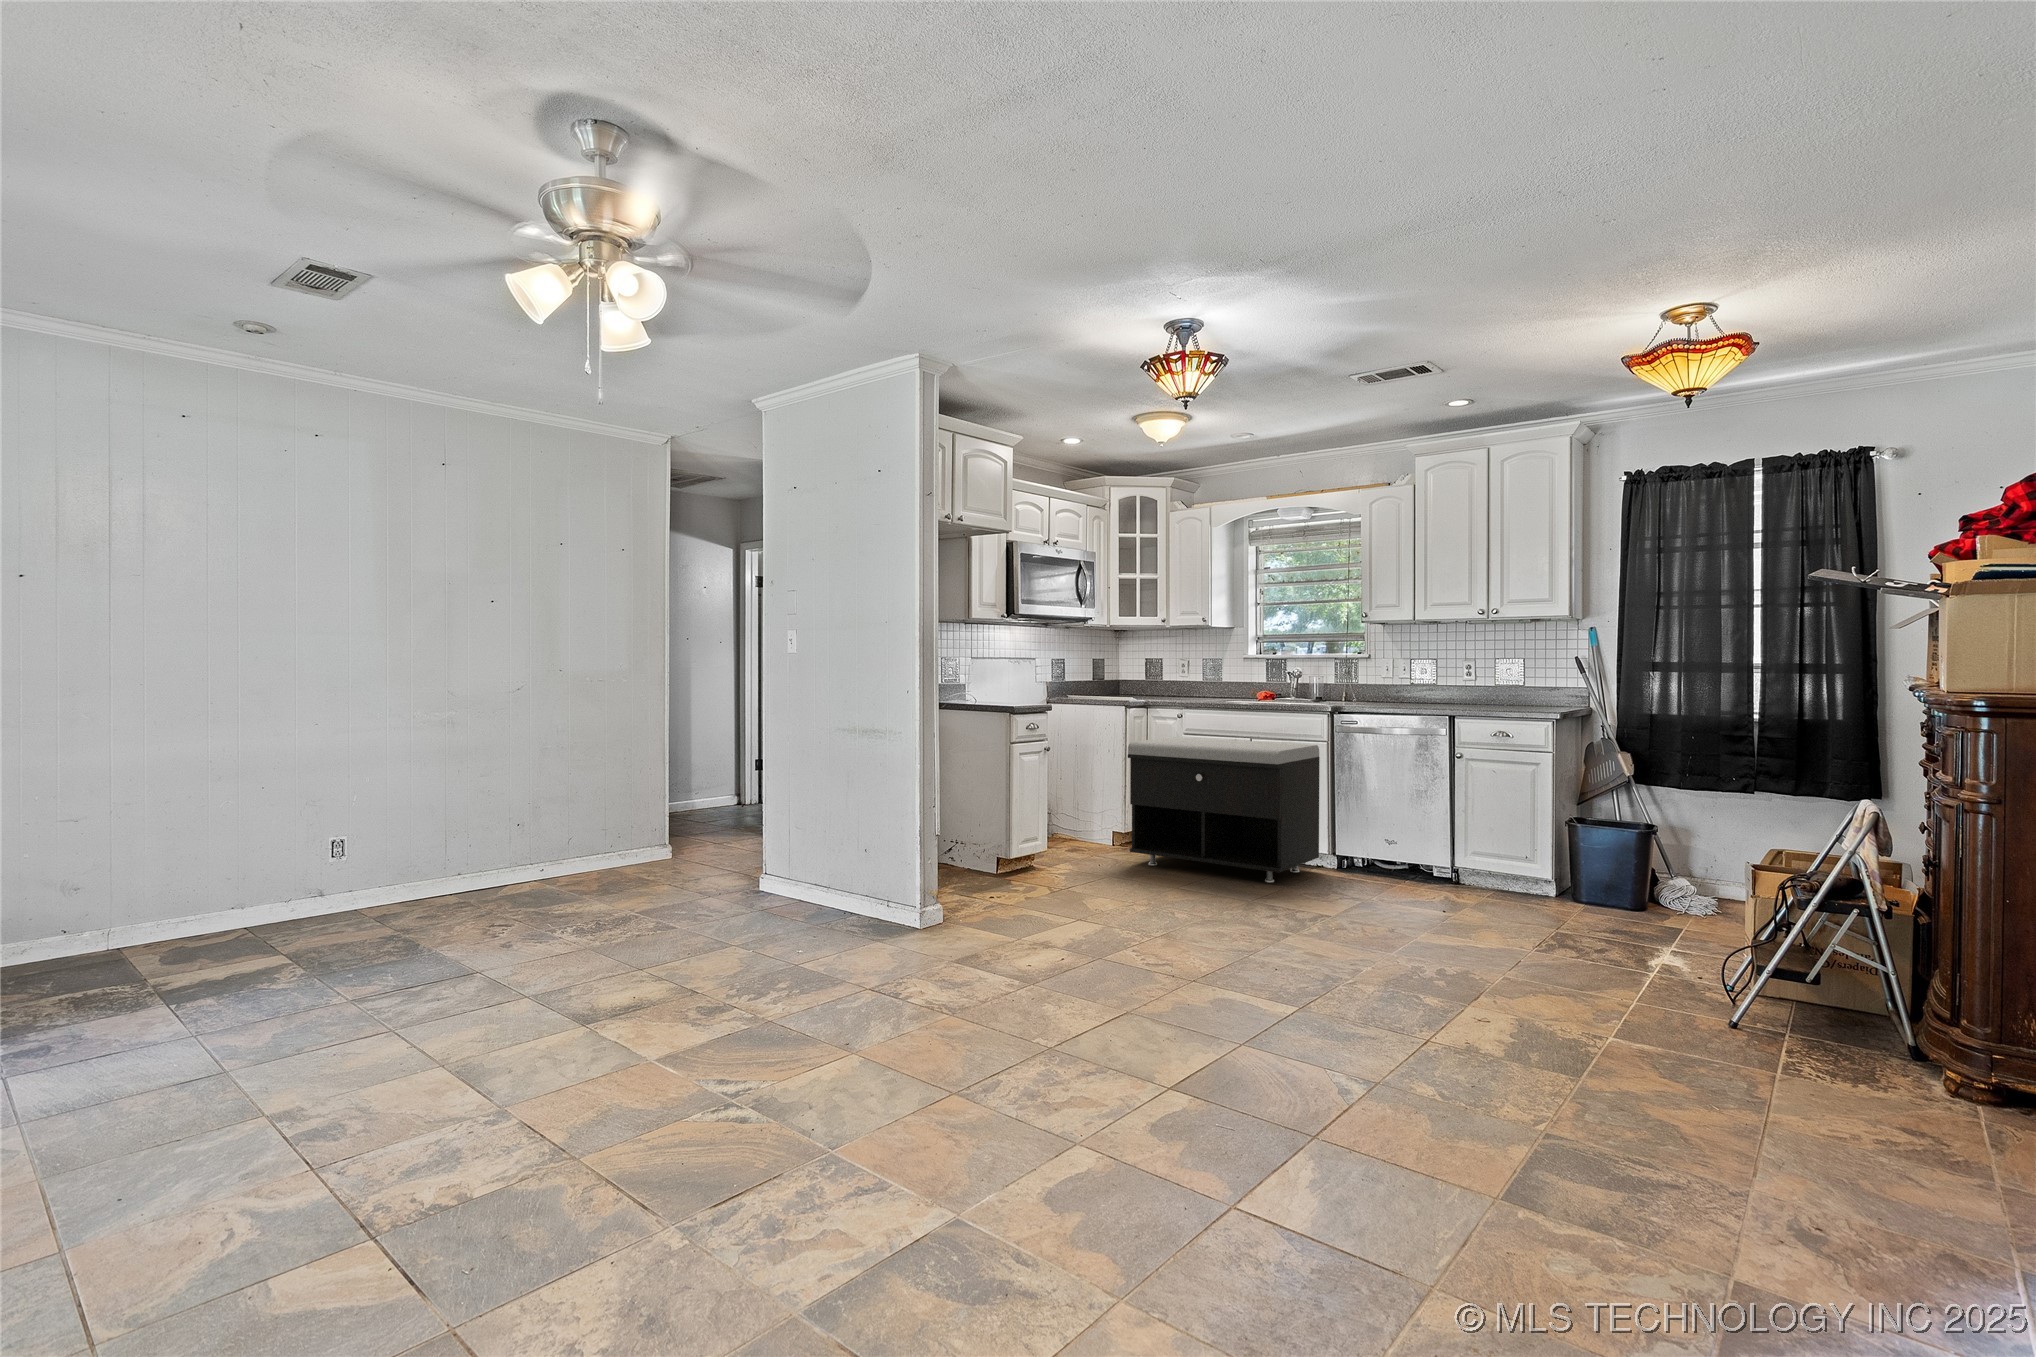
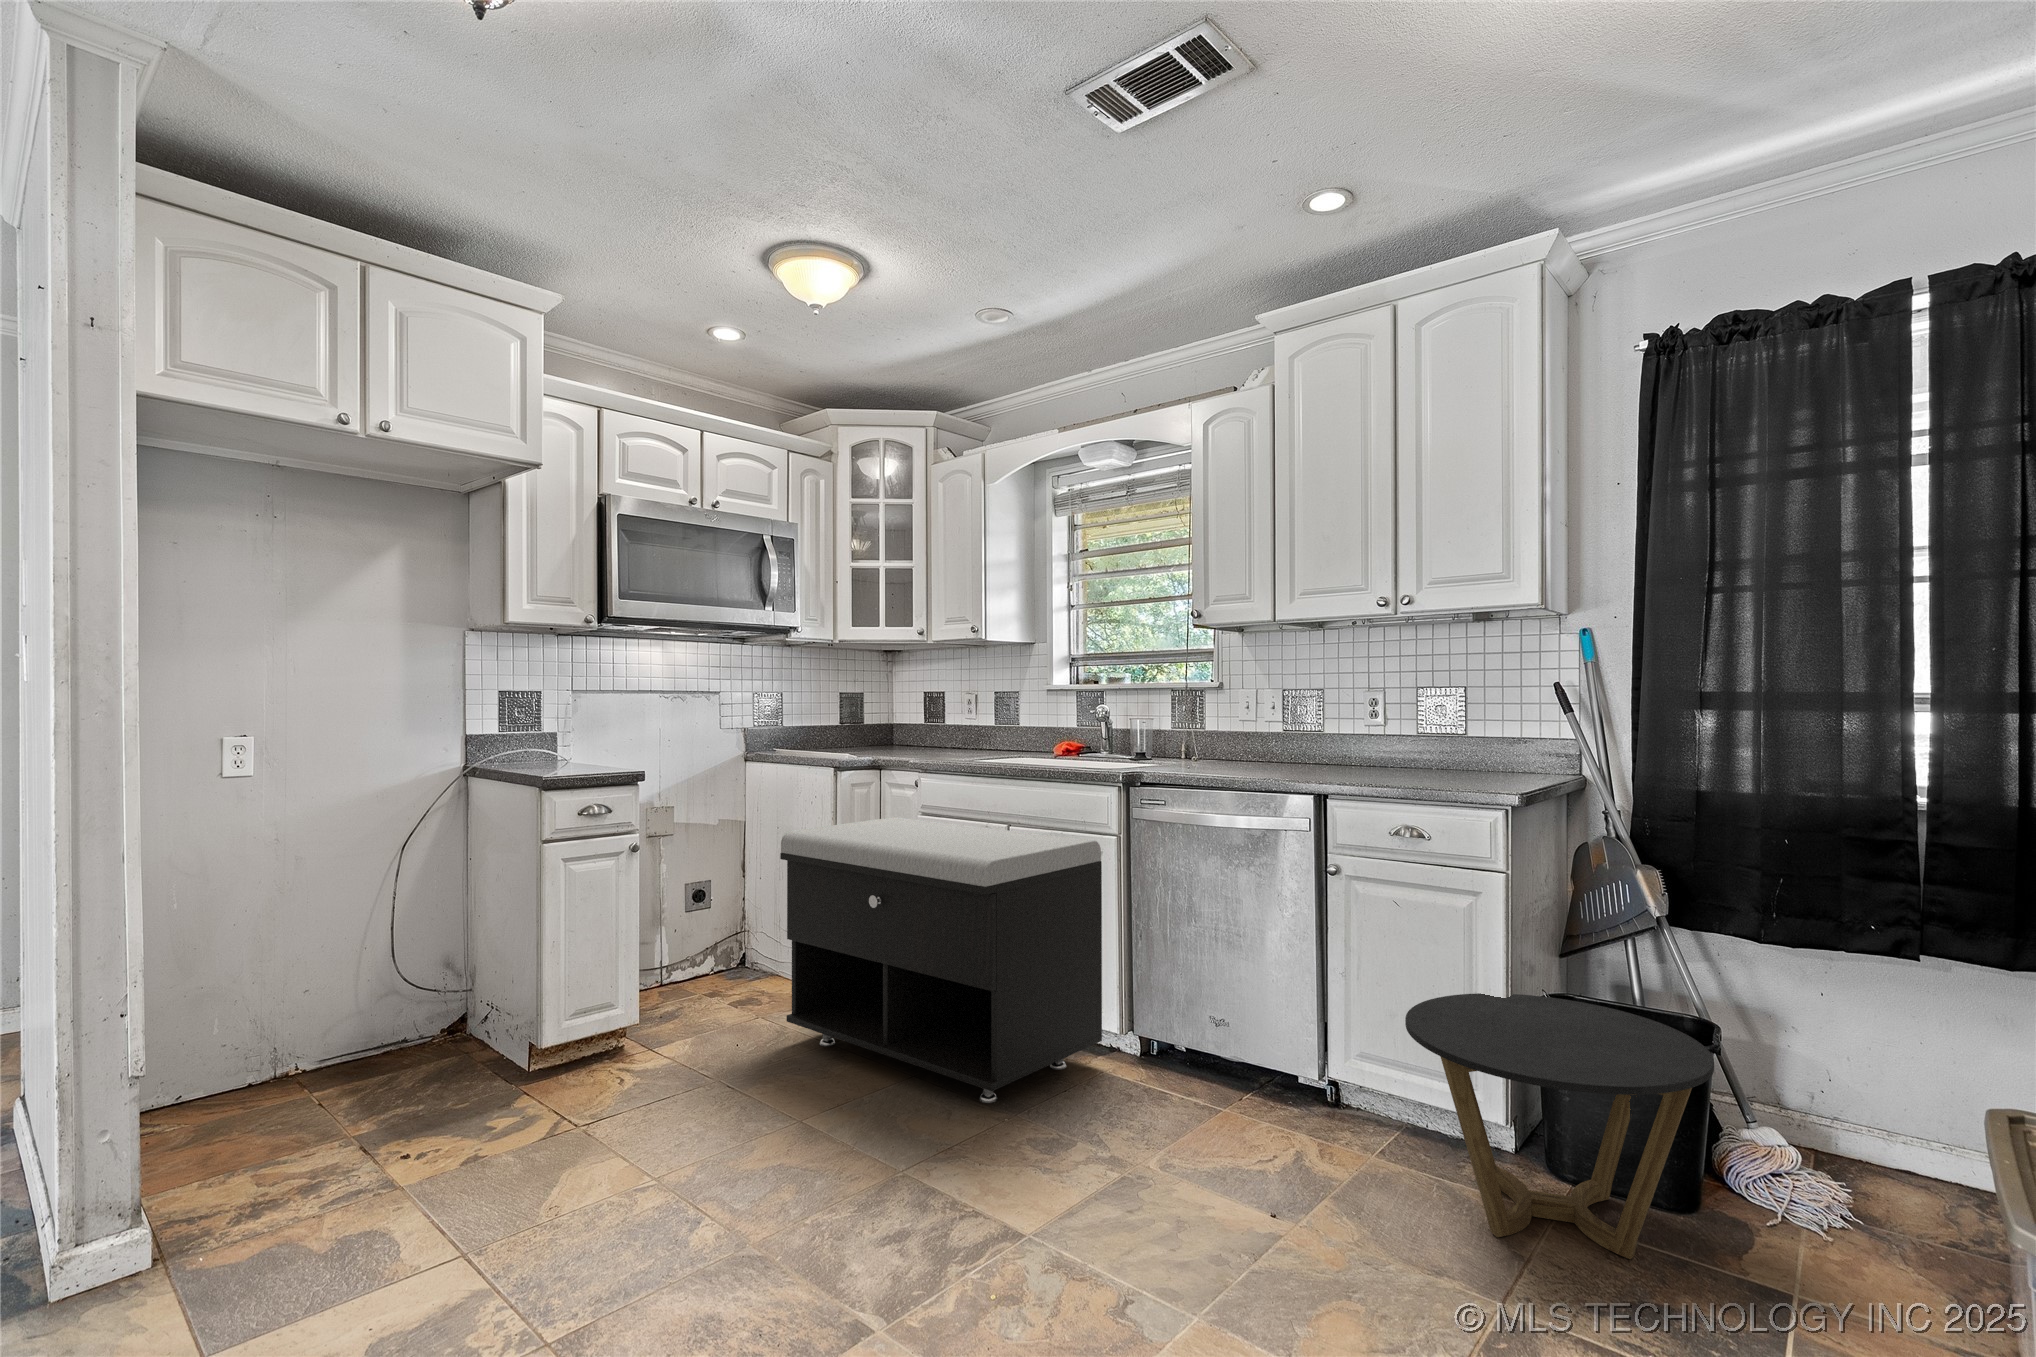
side table: none [1505,815,1653,920] -> present [1405,993,1714,1259]

